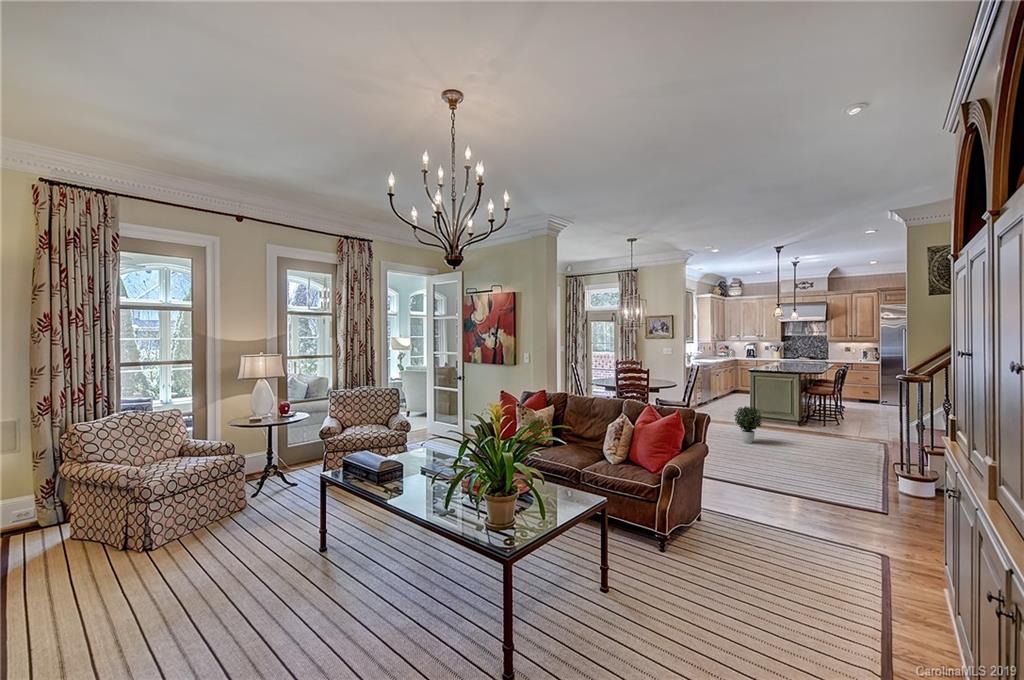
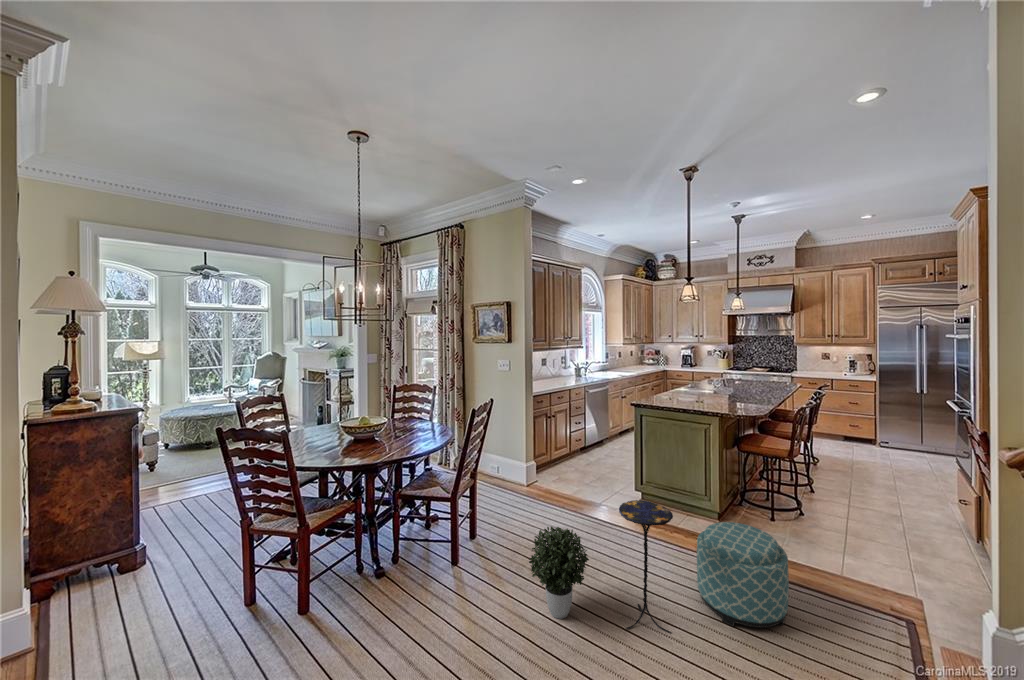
side table: none [775,395,801,445] -> present [619,500,673,633]
ottoman: none [804,409,846,445] -> present [697,522,789,628]

